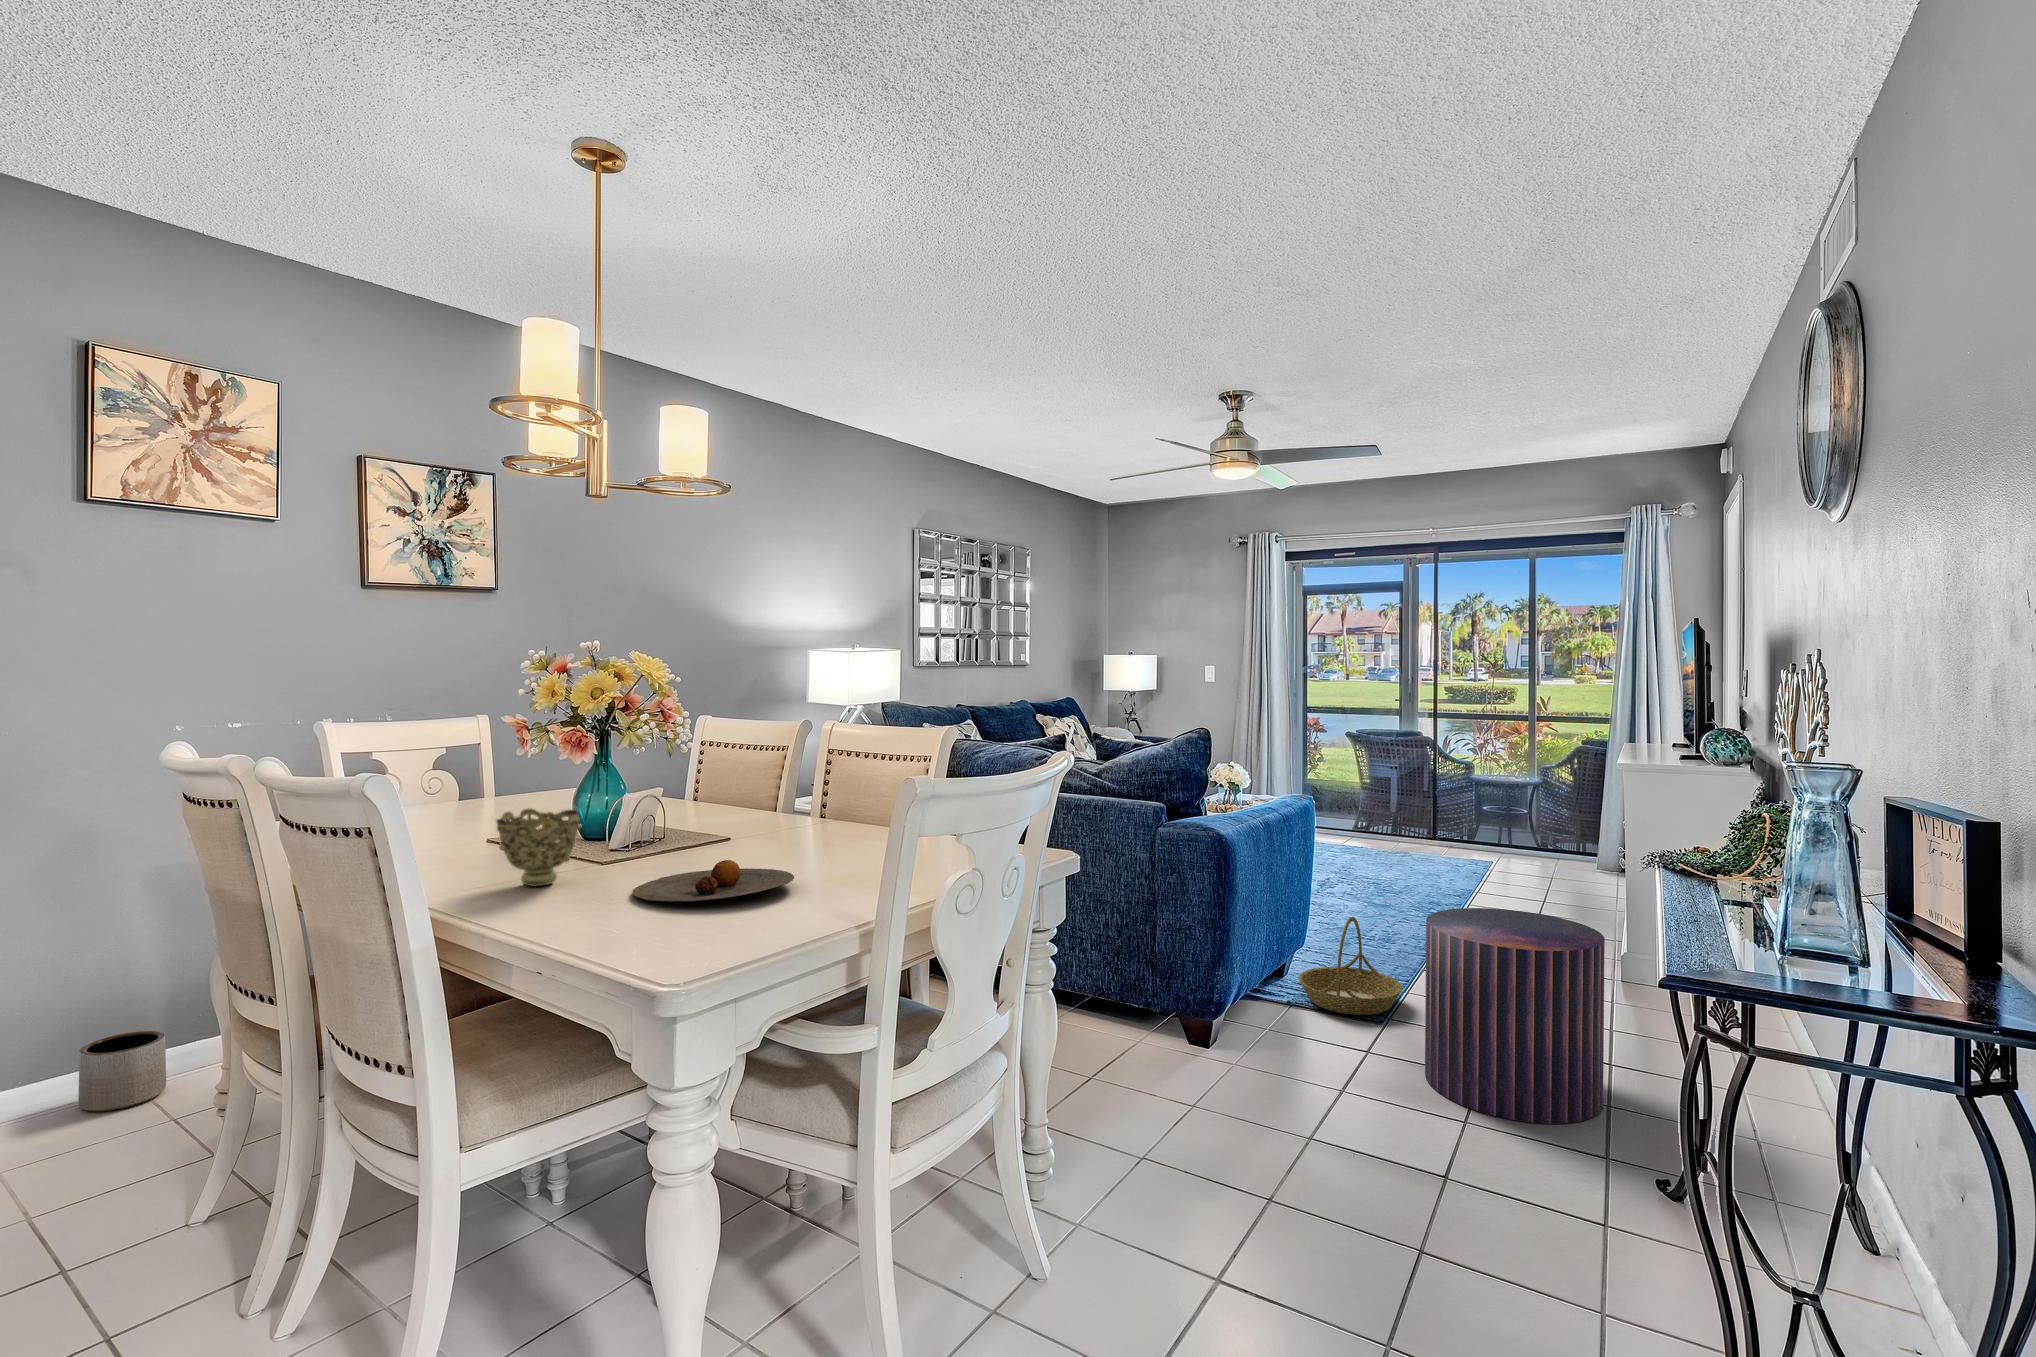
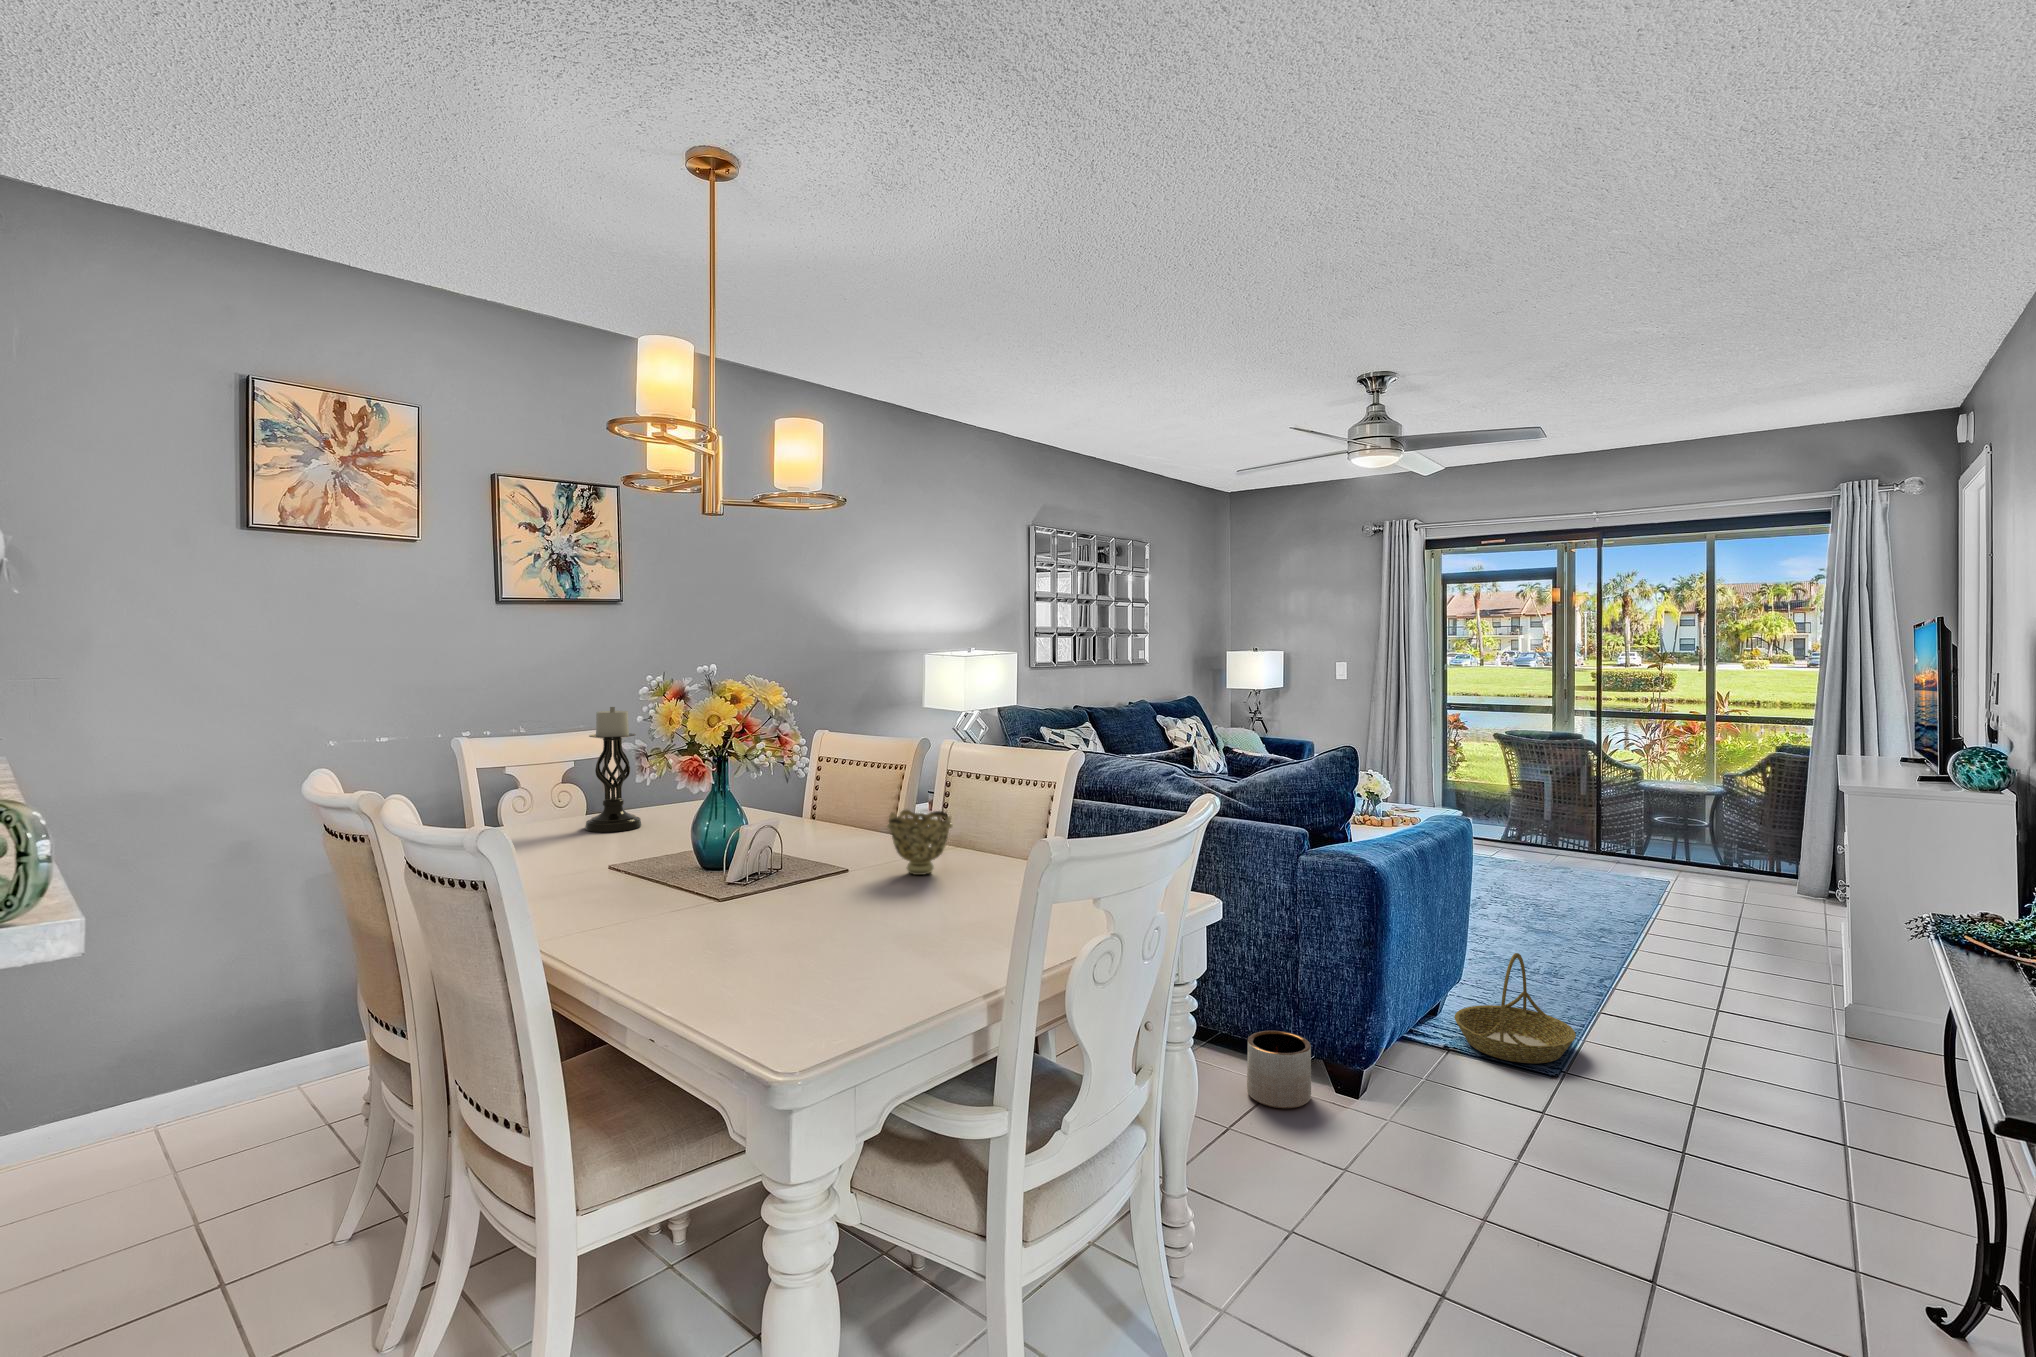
candle holder: none [457,688,516,812] -> present [585,707,641,832]
decorative bowl: present [497,808,581,886] -> present [887,810,952,875]
plate: present [632,860,794,902] -> none [749,907,916,958]
pouf: present [1425,908,1605,1124] -> none [1609,955,1835,1215]
planter: present [78,1031,166,1111] -> present [1247,1031,1311,1109]

